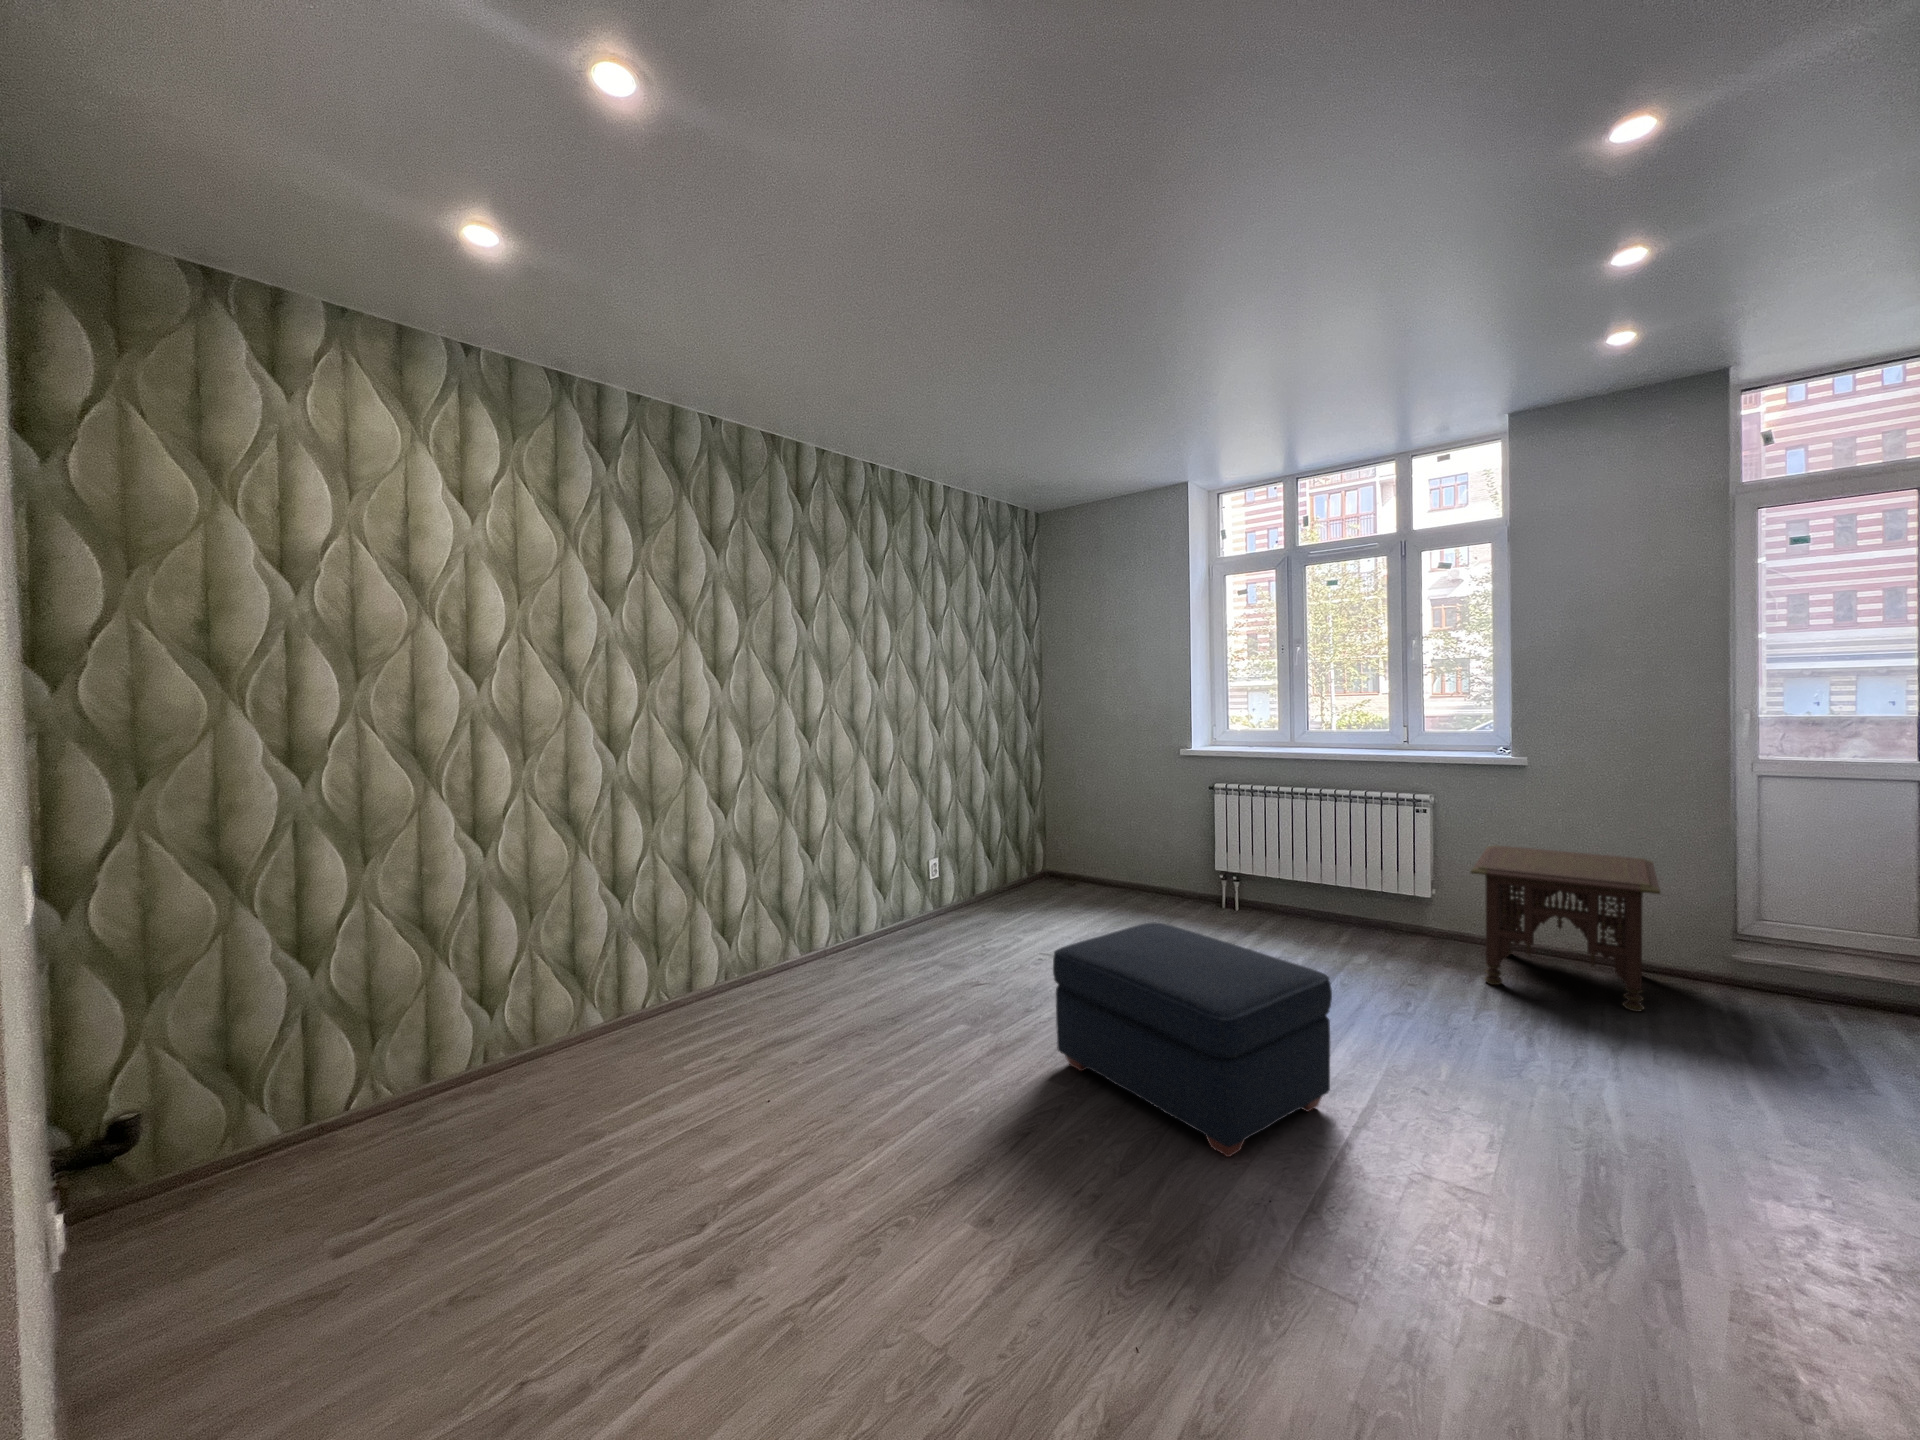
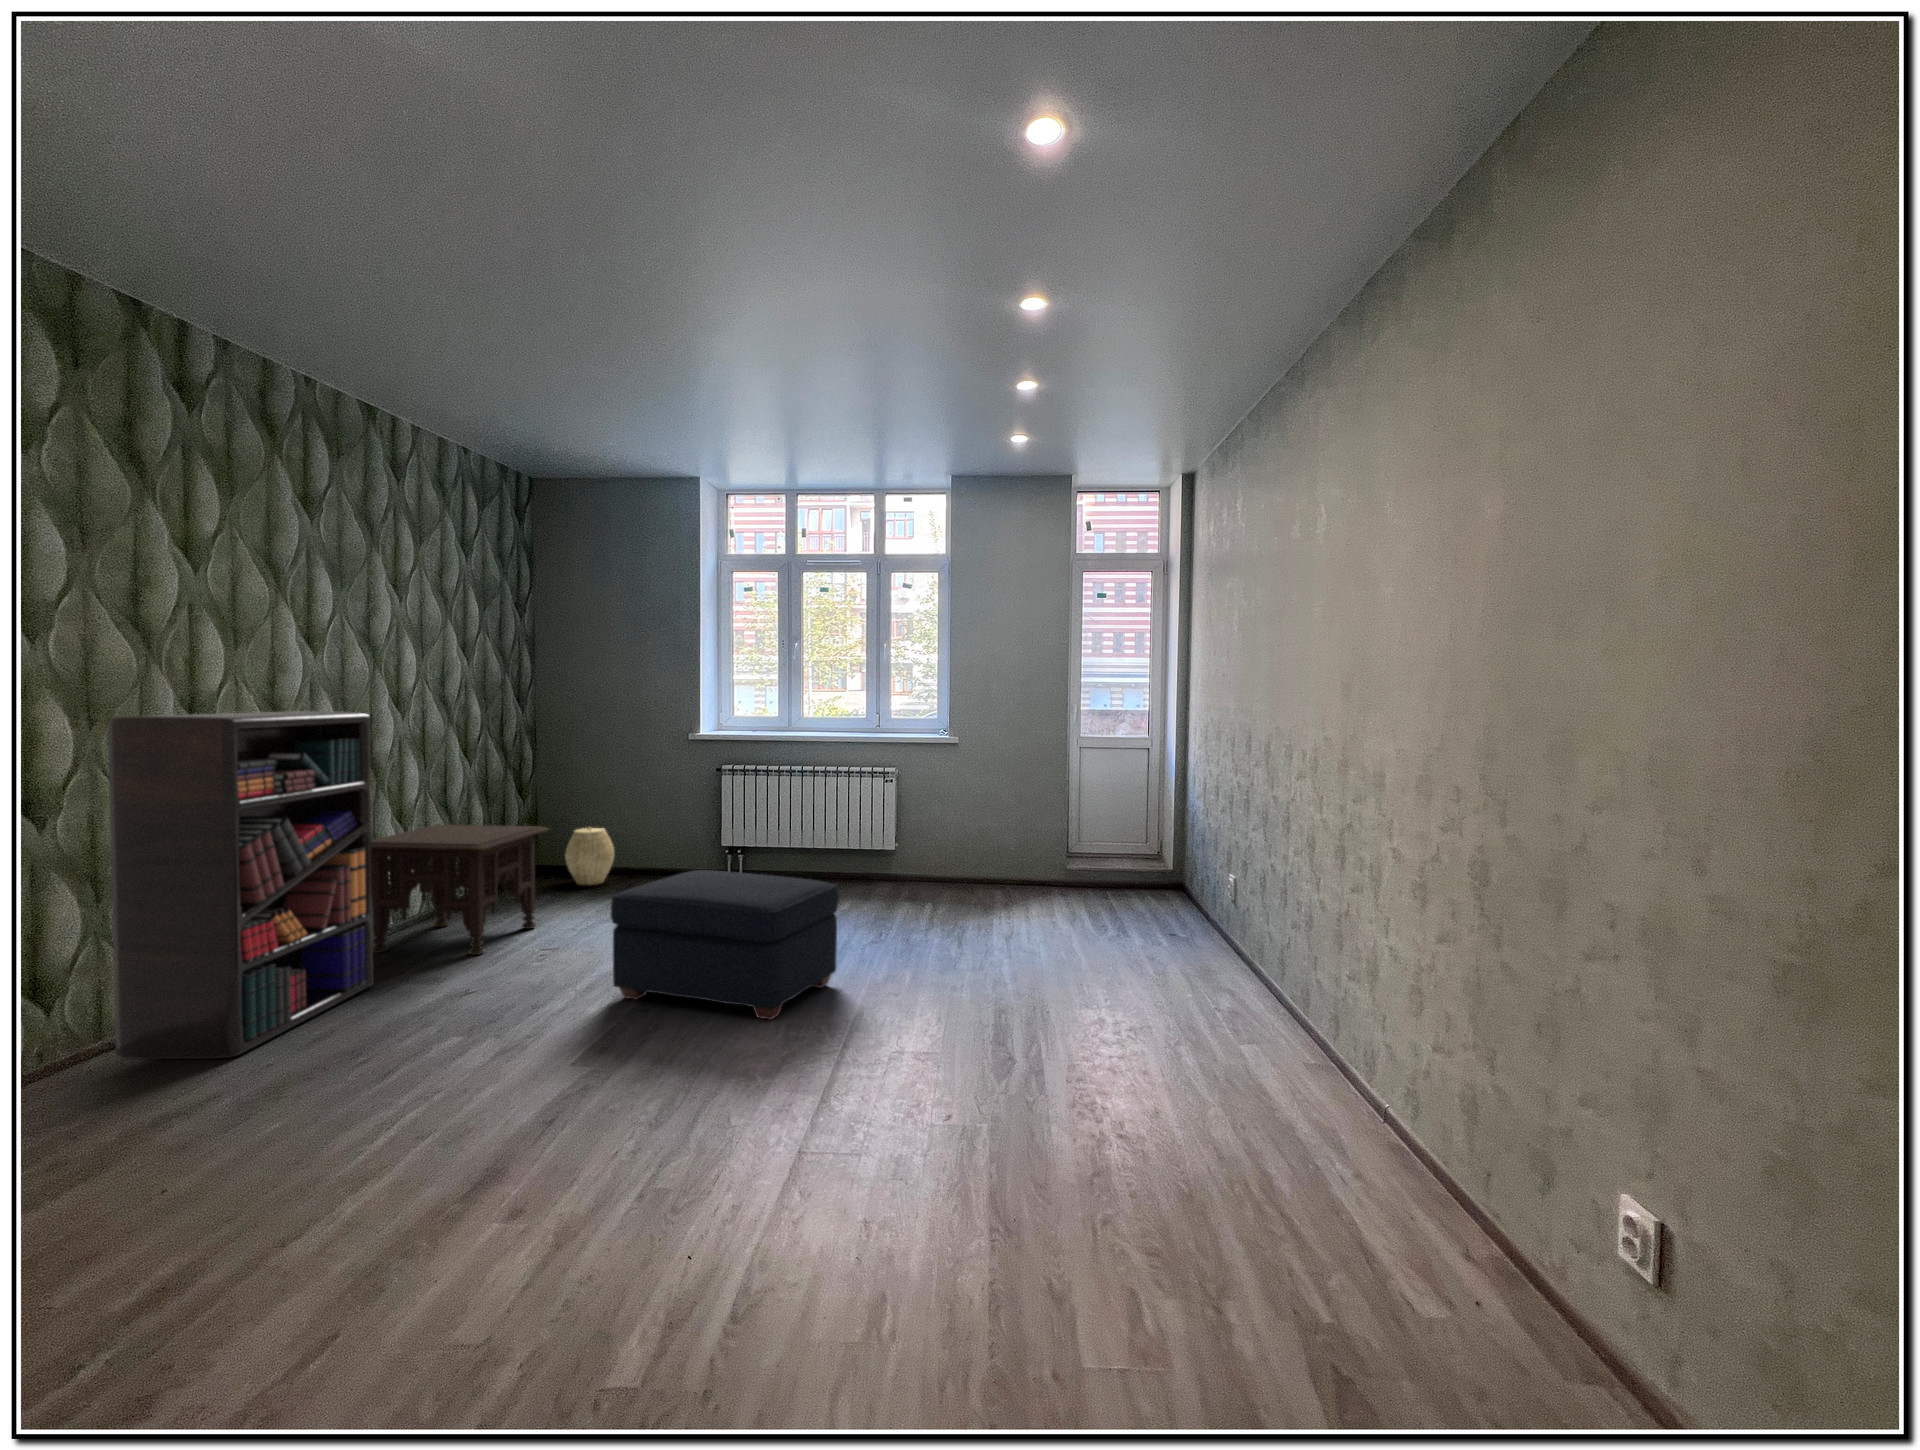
bookshelf: none [666,744,872,1057] -> present [108,711,374,1059]
woven basket: none [1069,837,1113,893] -> present [565,827,614,885]
side table: present [1471,845,1660,1012] -> present [372,824,549,955]

